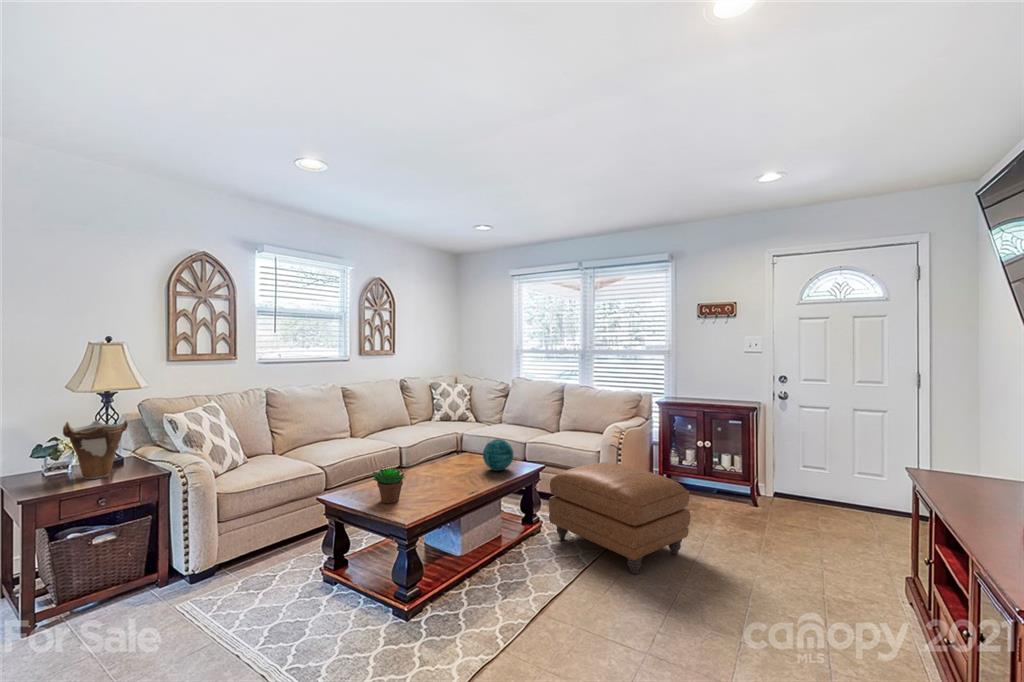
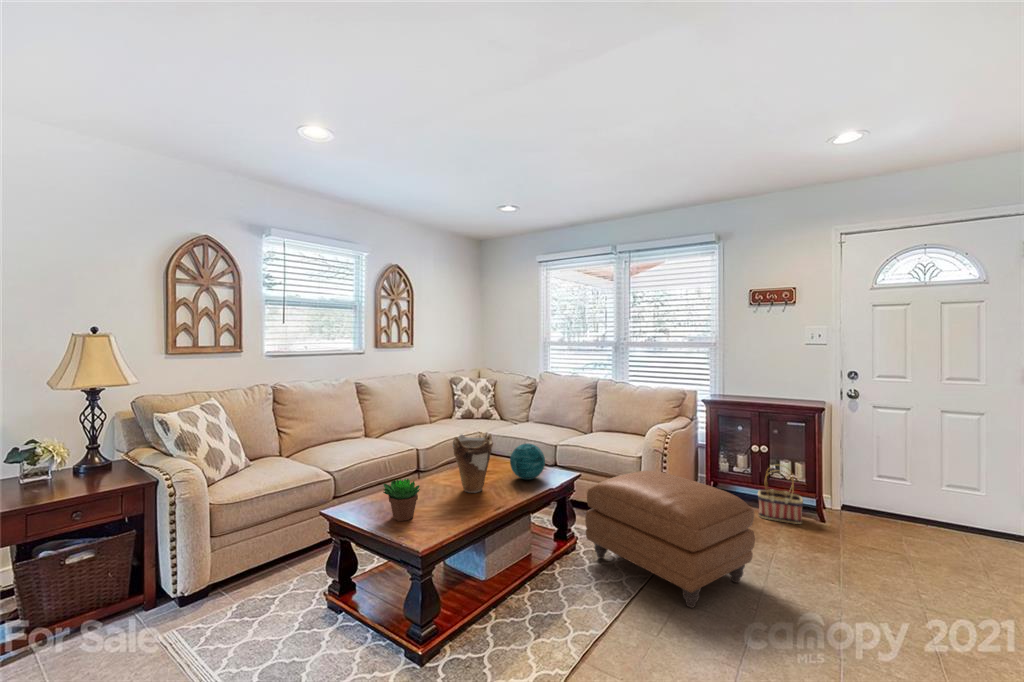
vase: present [63,420,128,479] -> present [452,434,493,493]
basket: none [702,458,740,509] -> present [758,472,803,524]

